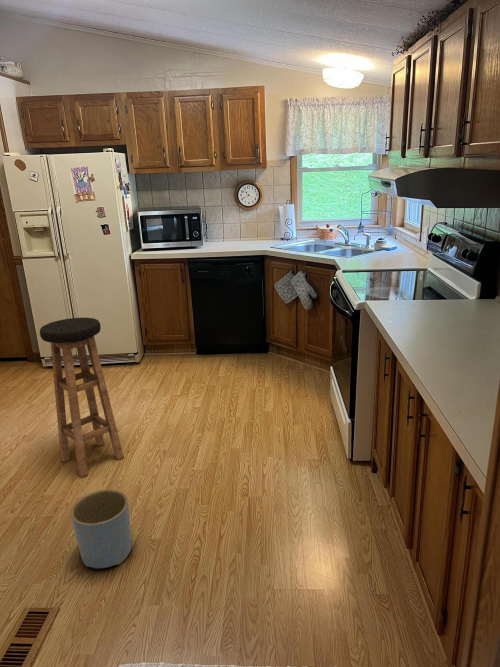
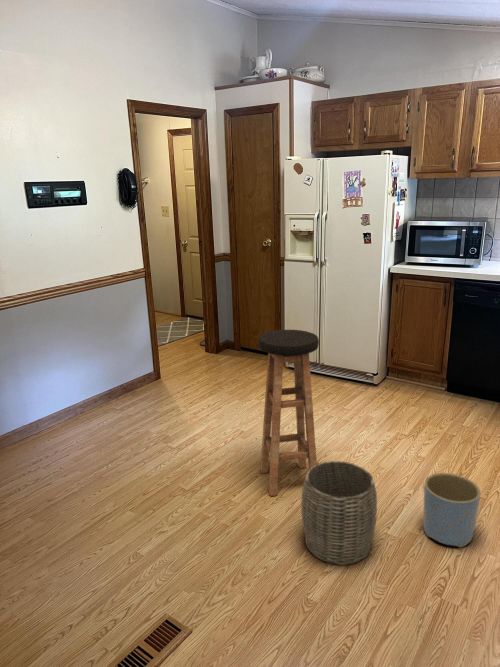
woven basket: none [120,420,187,507] -> present [301,461,377,565]
planter: present [71,489,132,568] -> present [423,473,481,547]

